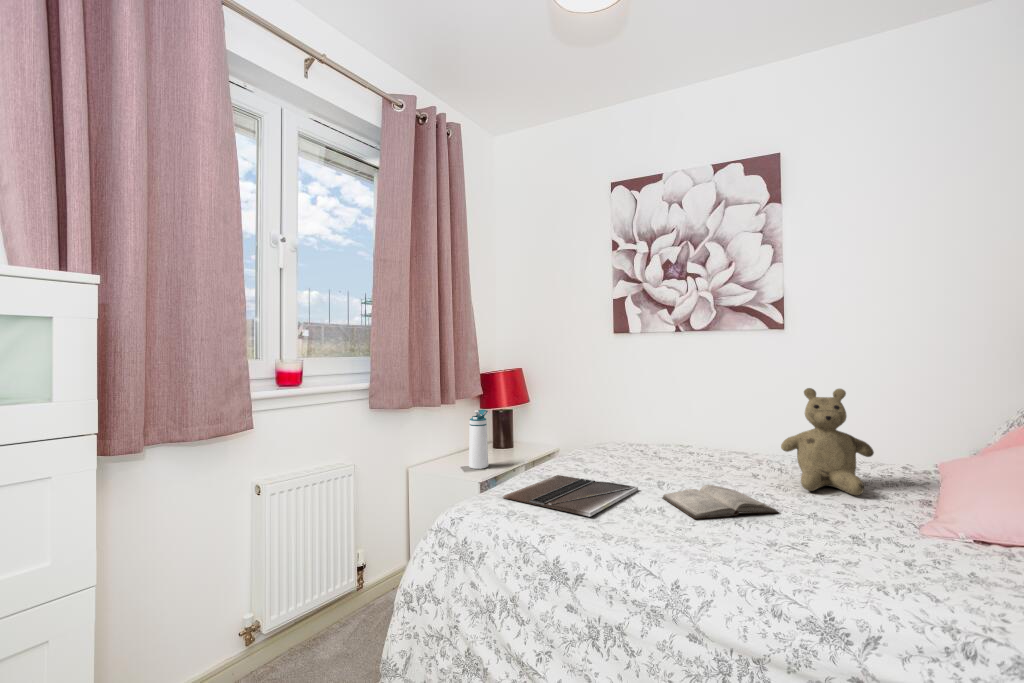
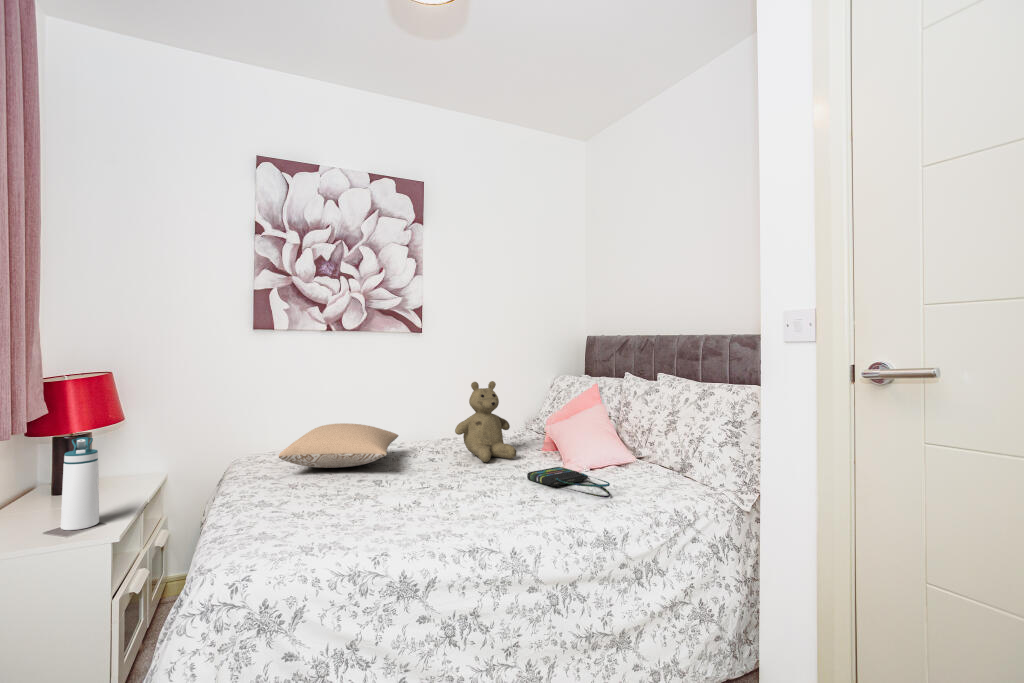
pillow: none [592,421,726,464] -> present [279,423,398,468]
laptop: present [503,475,638,517] -> none [258,489,389,540]
diary: present [662,485,779,519] -> none [408,472,497,501]
tote bag: none [825,513,928,579] -> present [527,467,610,498]

